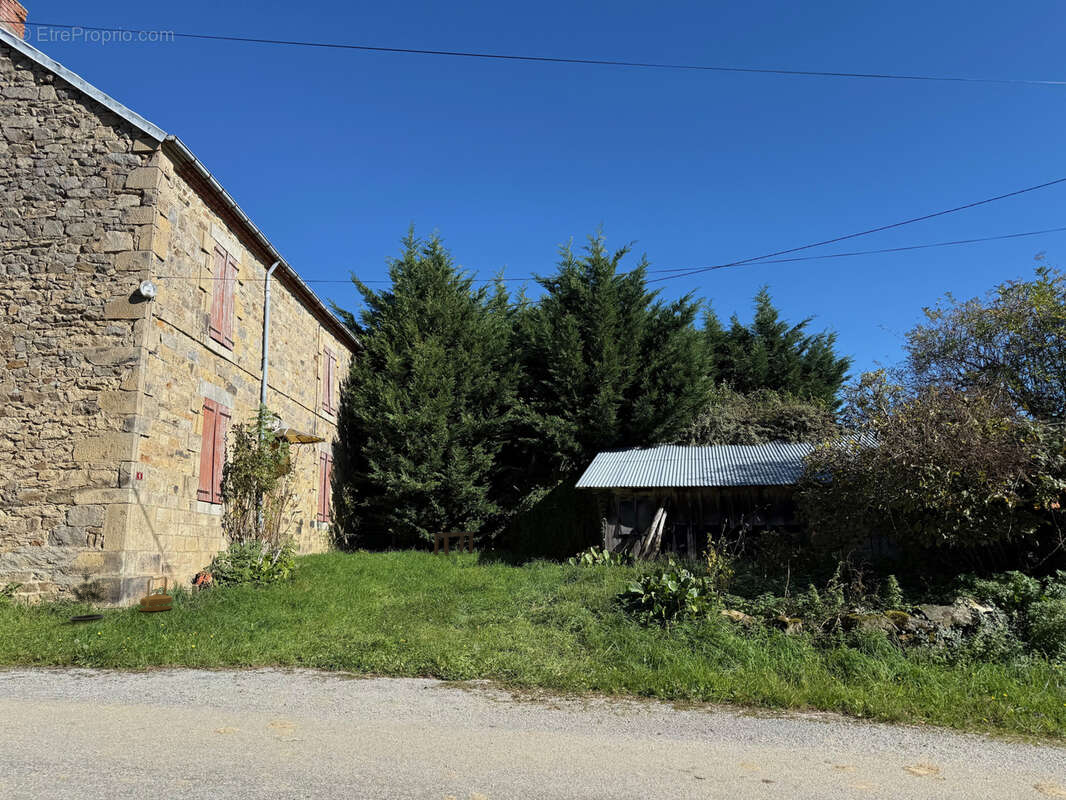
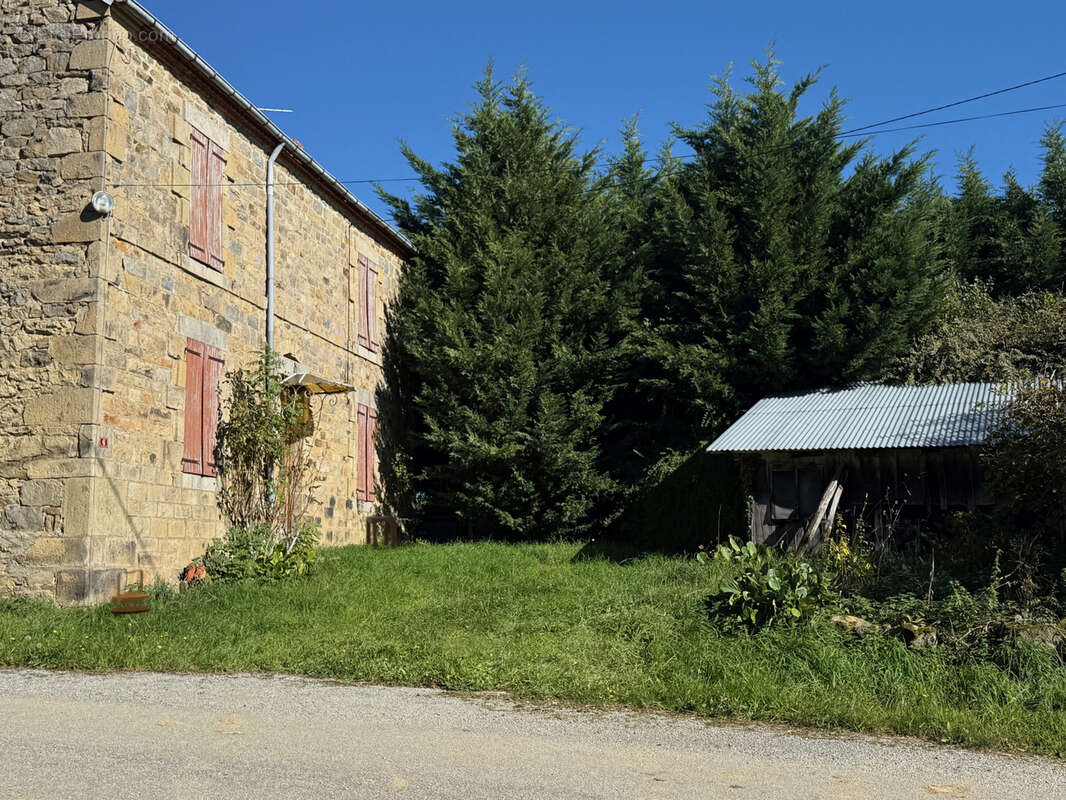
bench: present [434,532,474,555] -> present [365,516,397,549]
potted tree: present [71,569,105,620] -> none [25,555,72,620]

